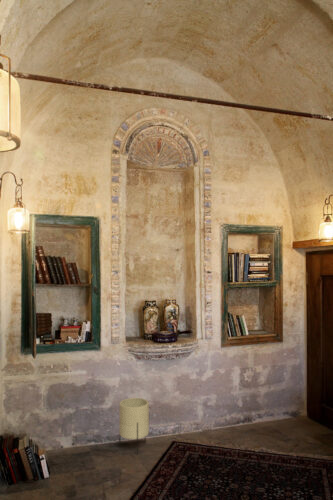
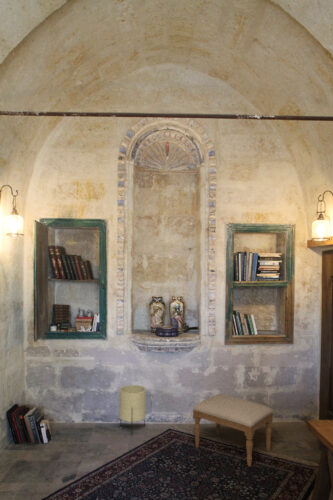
ottoman: none [209,399,285,471] -> present [193,394,273,466]

